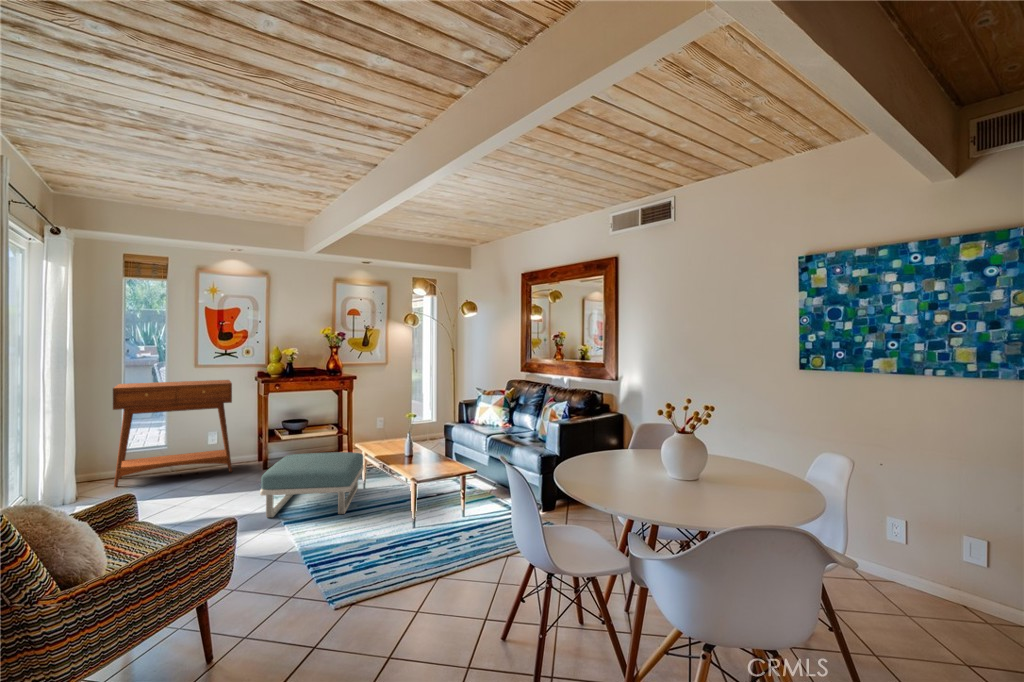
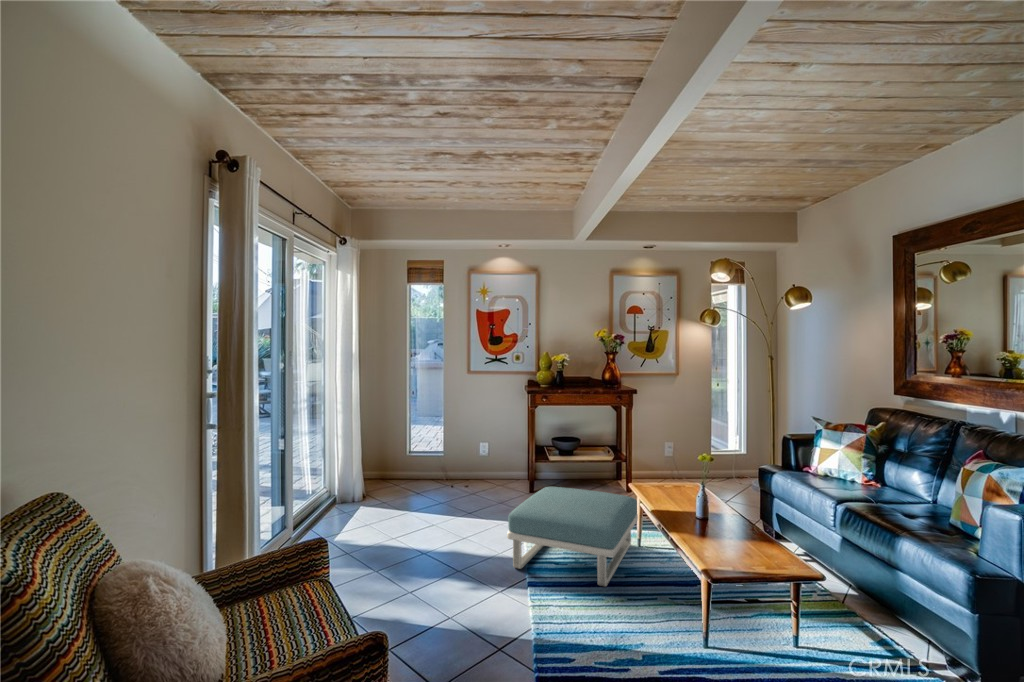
console table: present [113,380,232,487] -> none [395,388,501,492]

